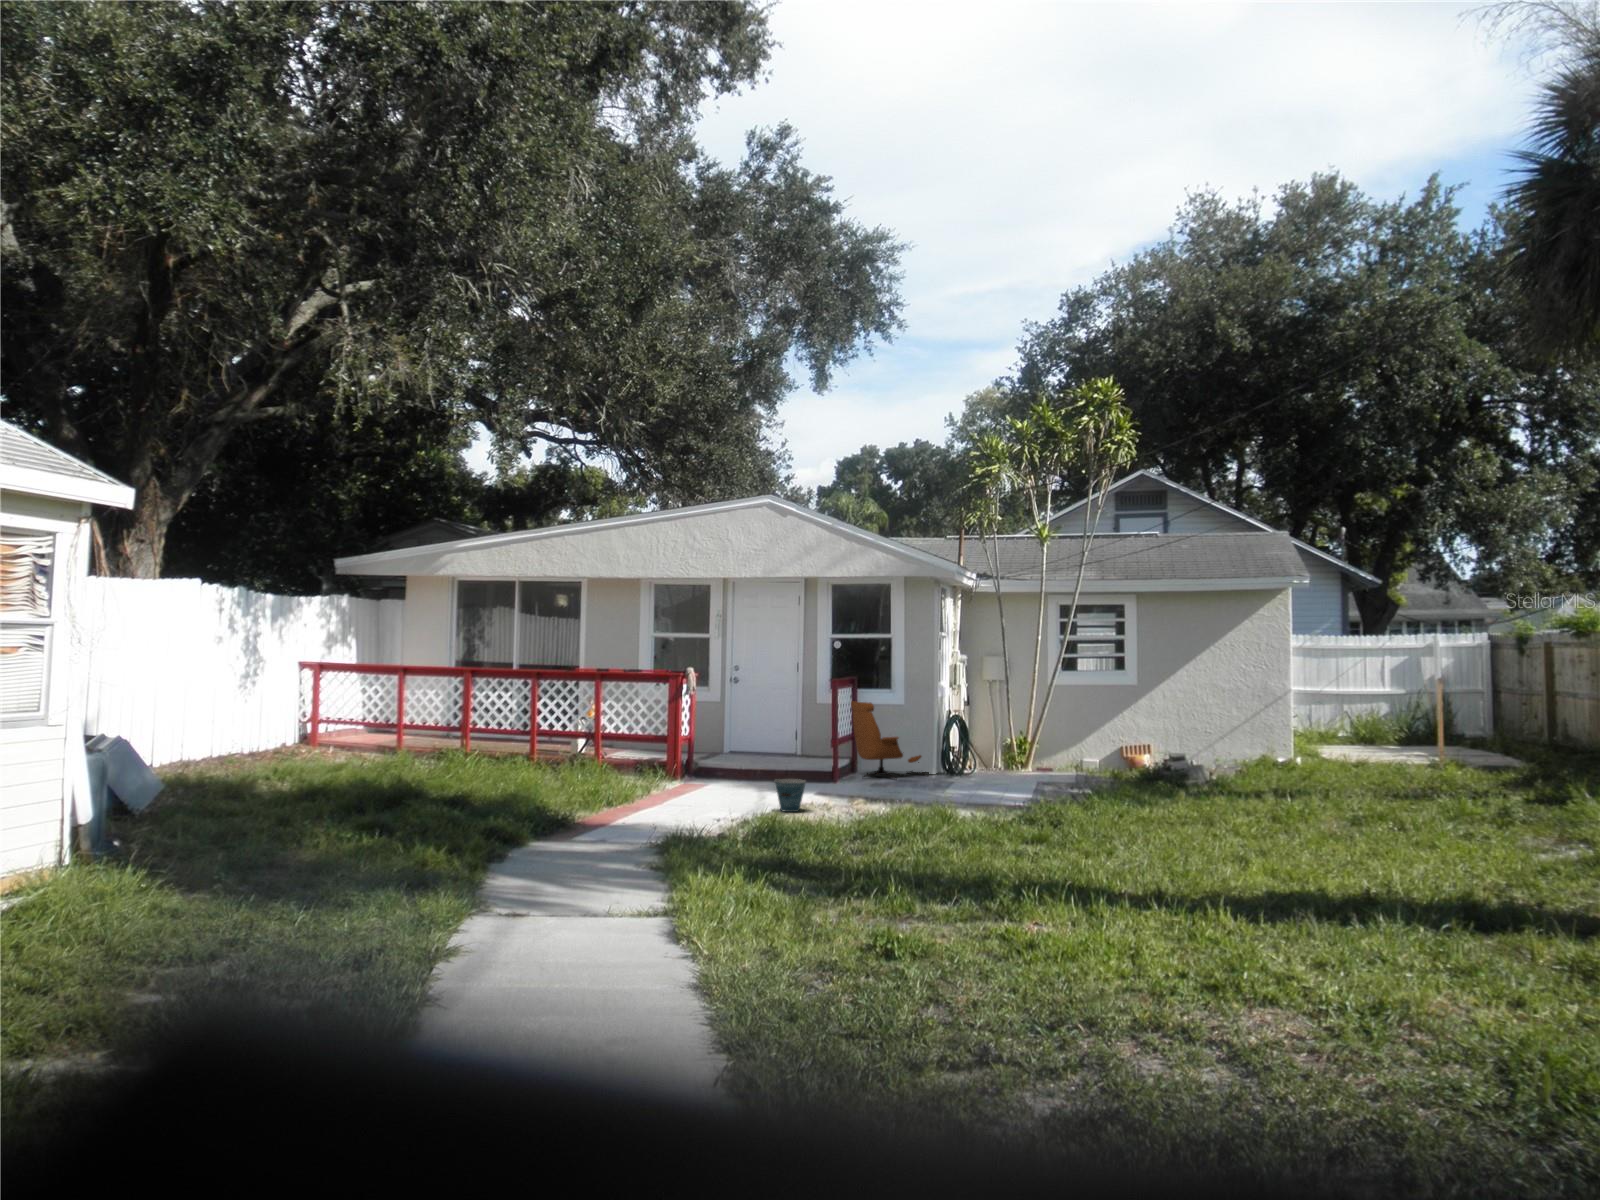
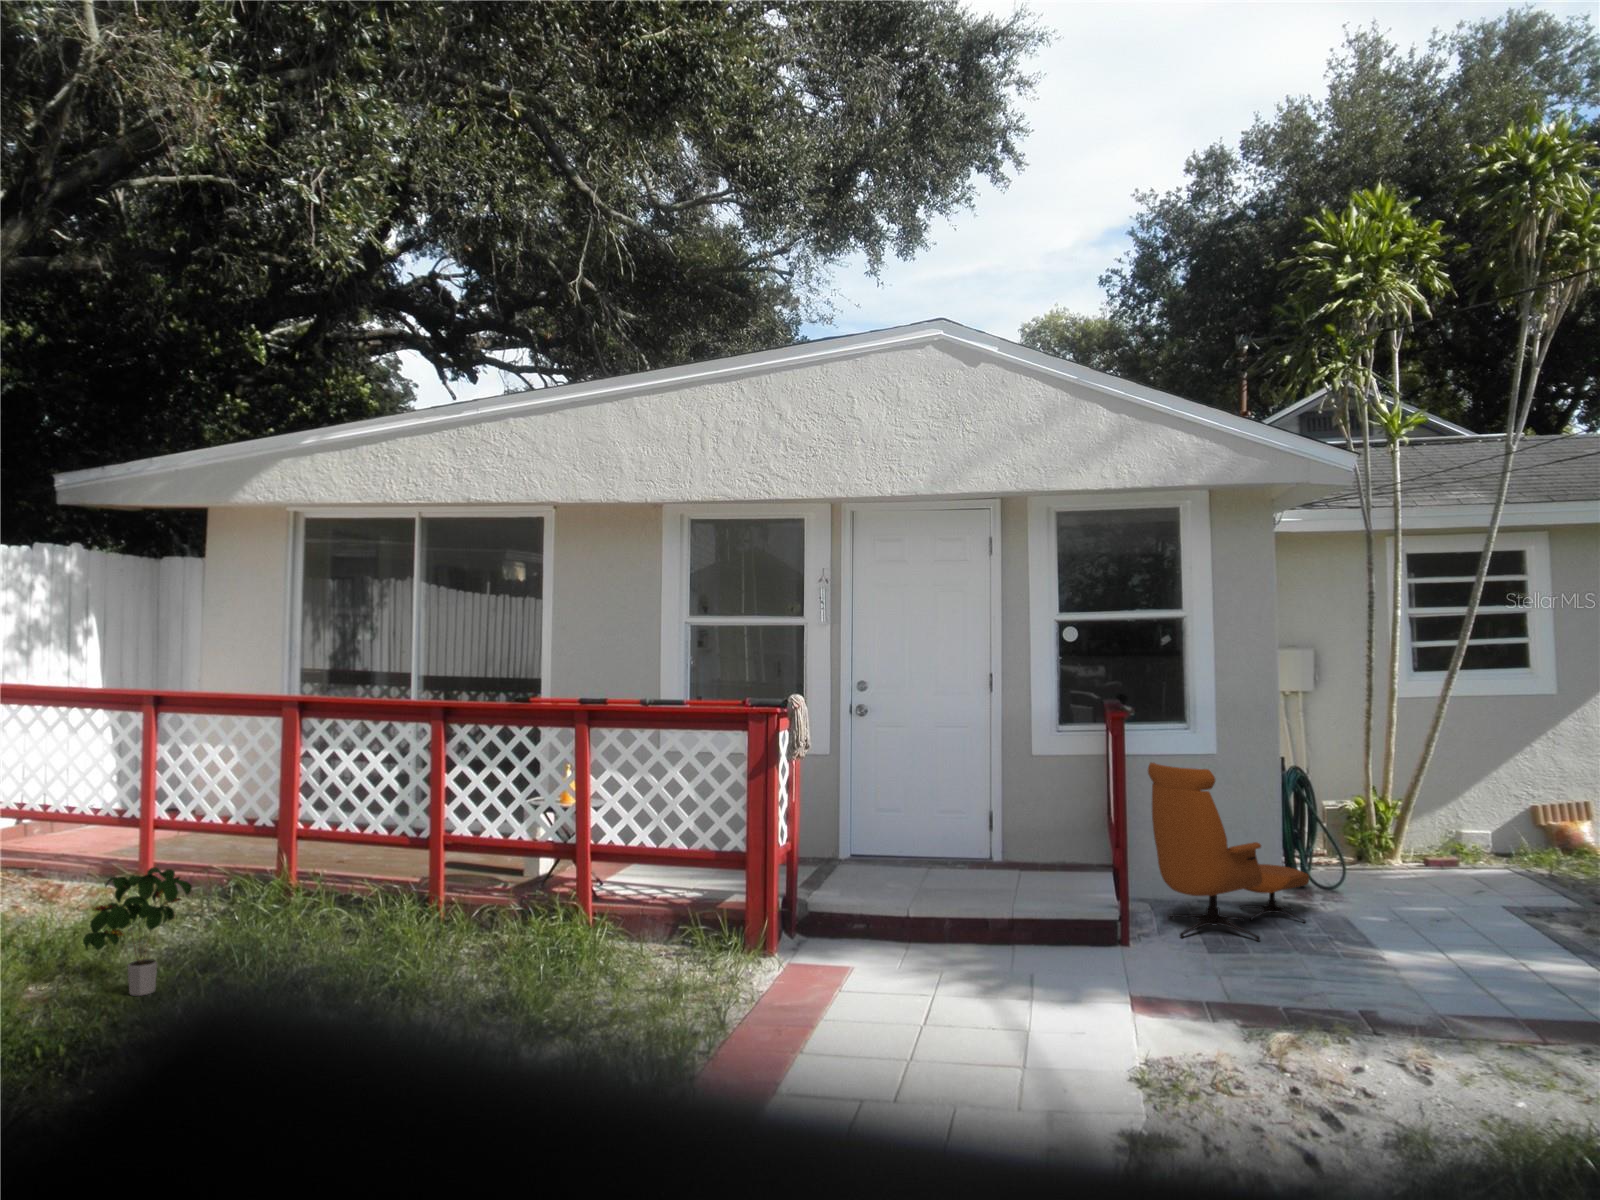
potted plant: none [409,728,443,775] -> present [83,867,192,996]
bucket: present [775,779,806,812] -> none [1149,1045,1253,1166]

